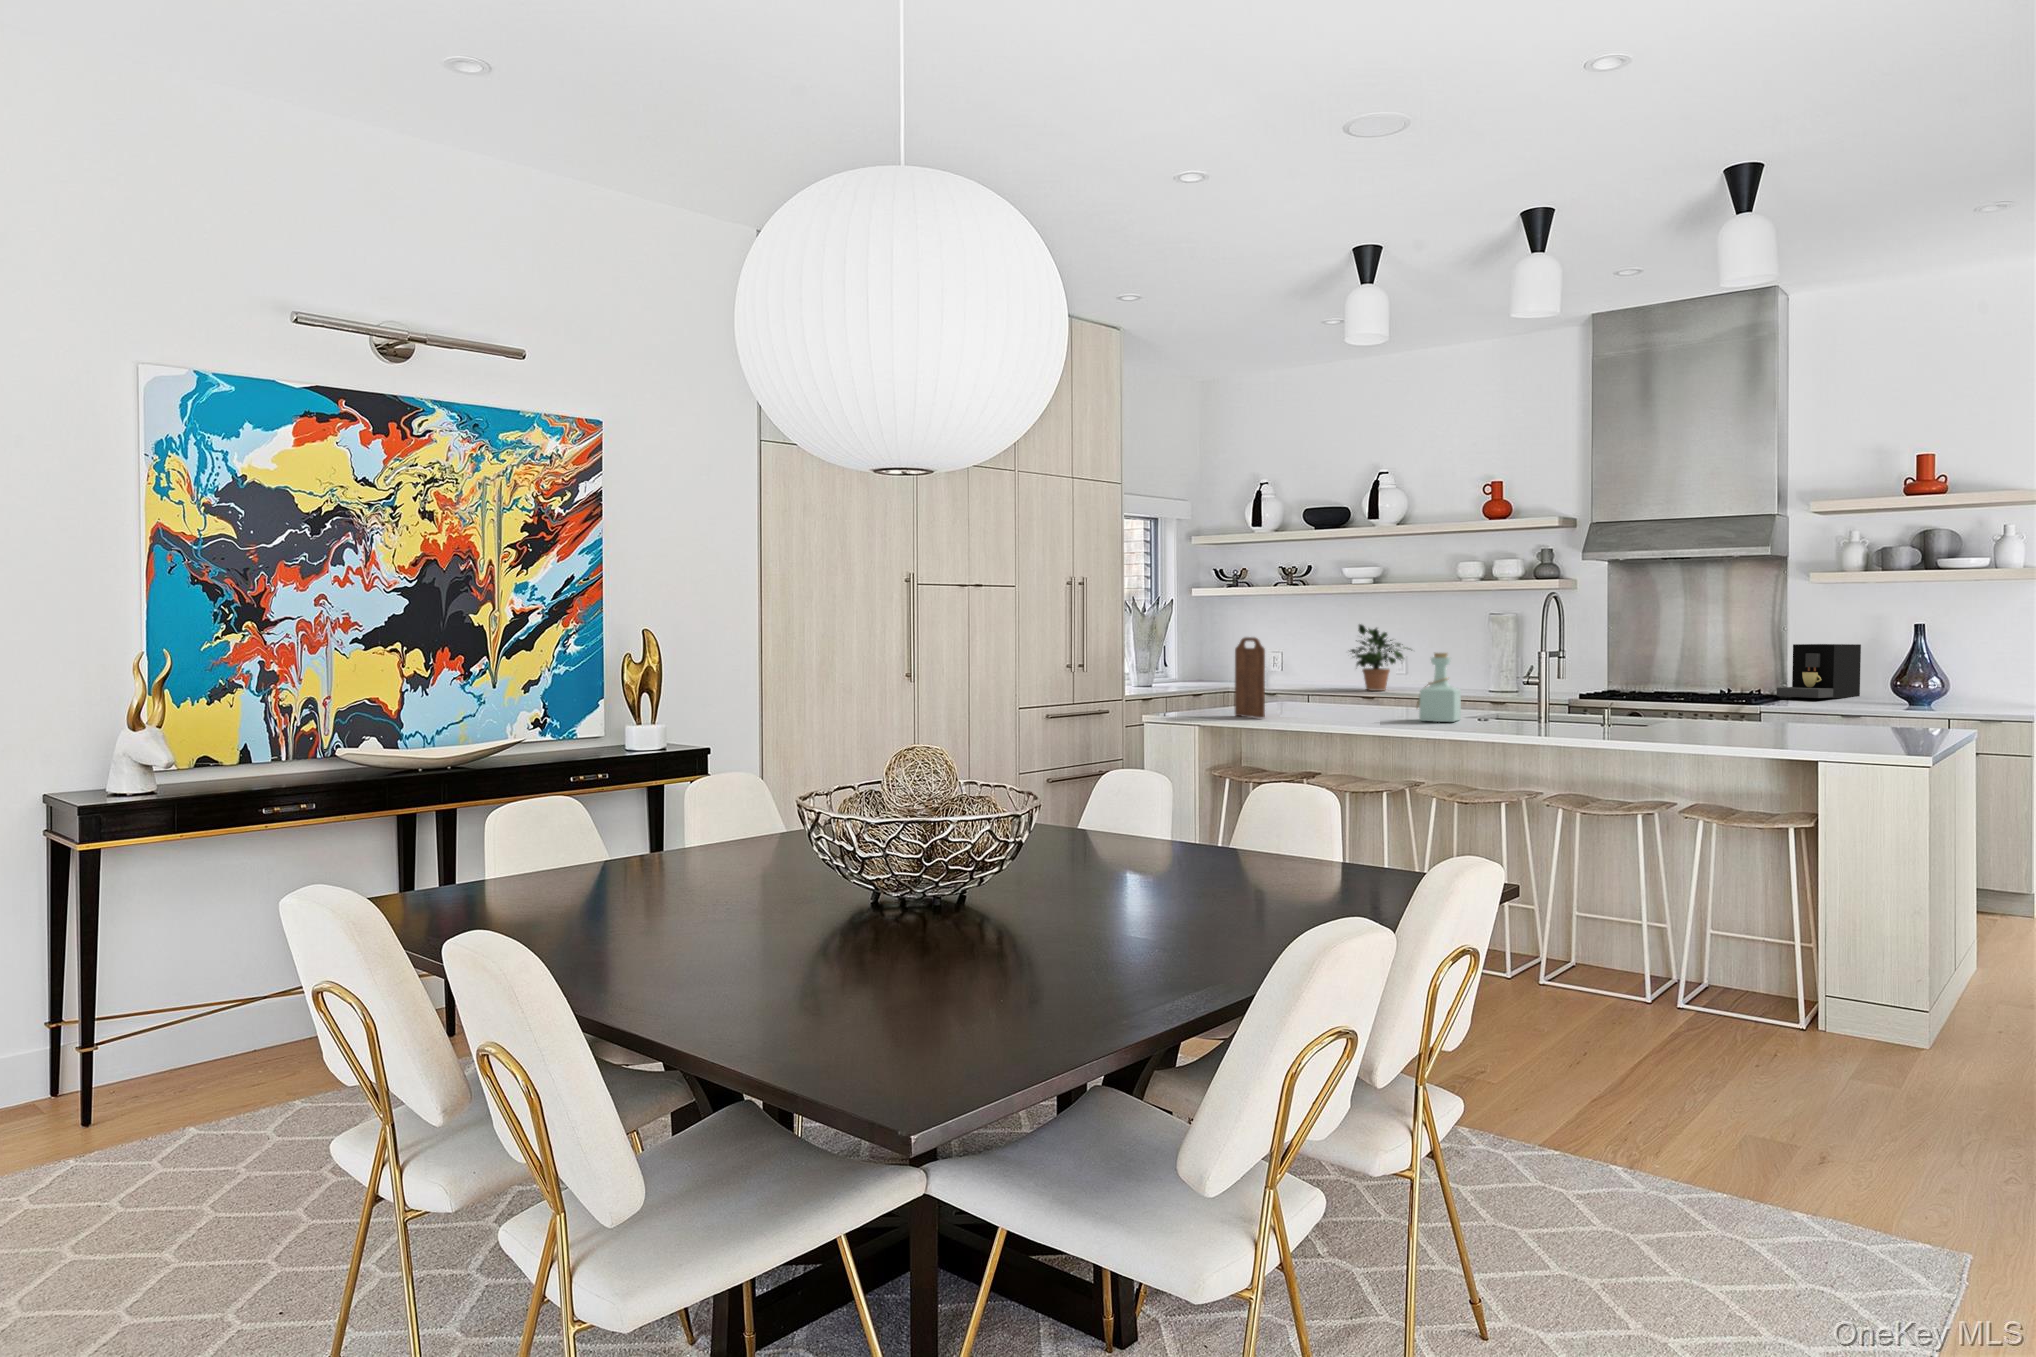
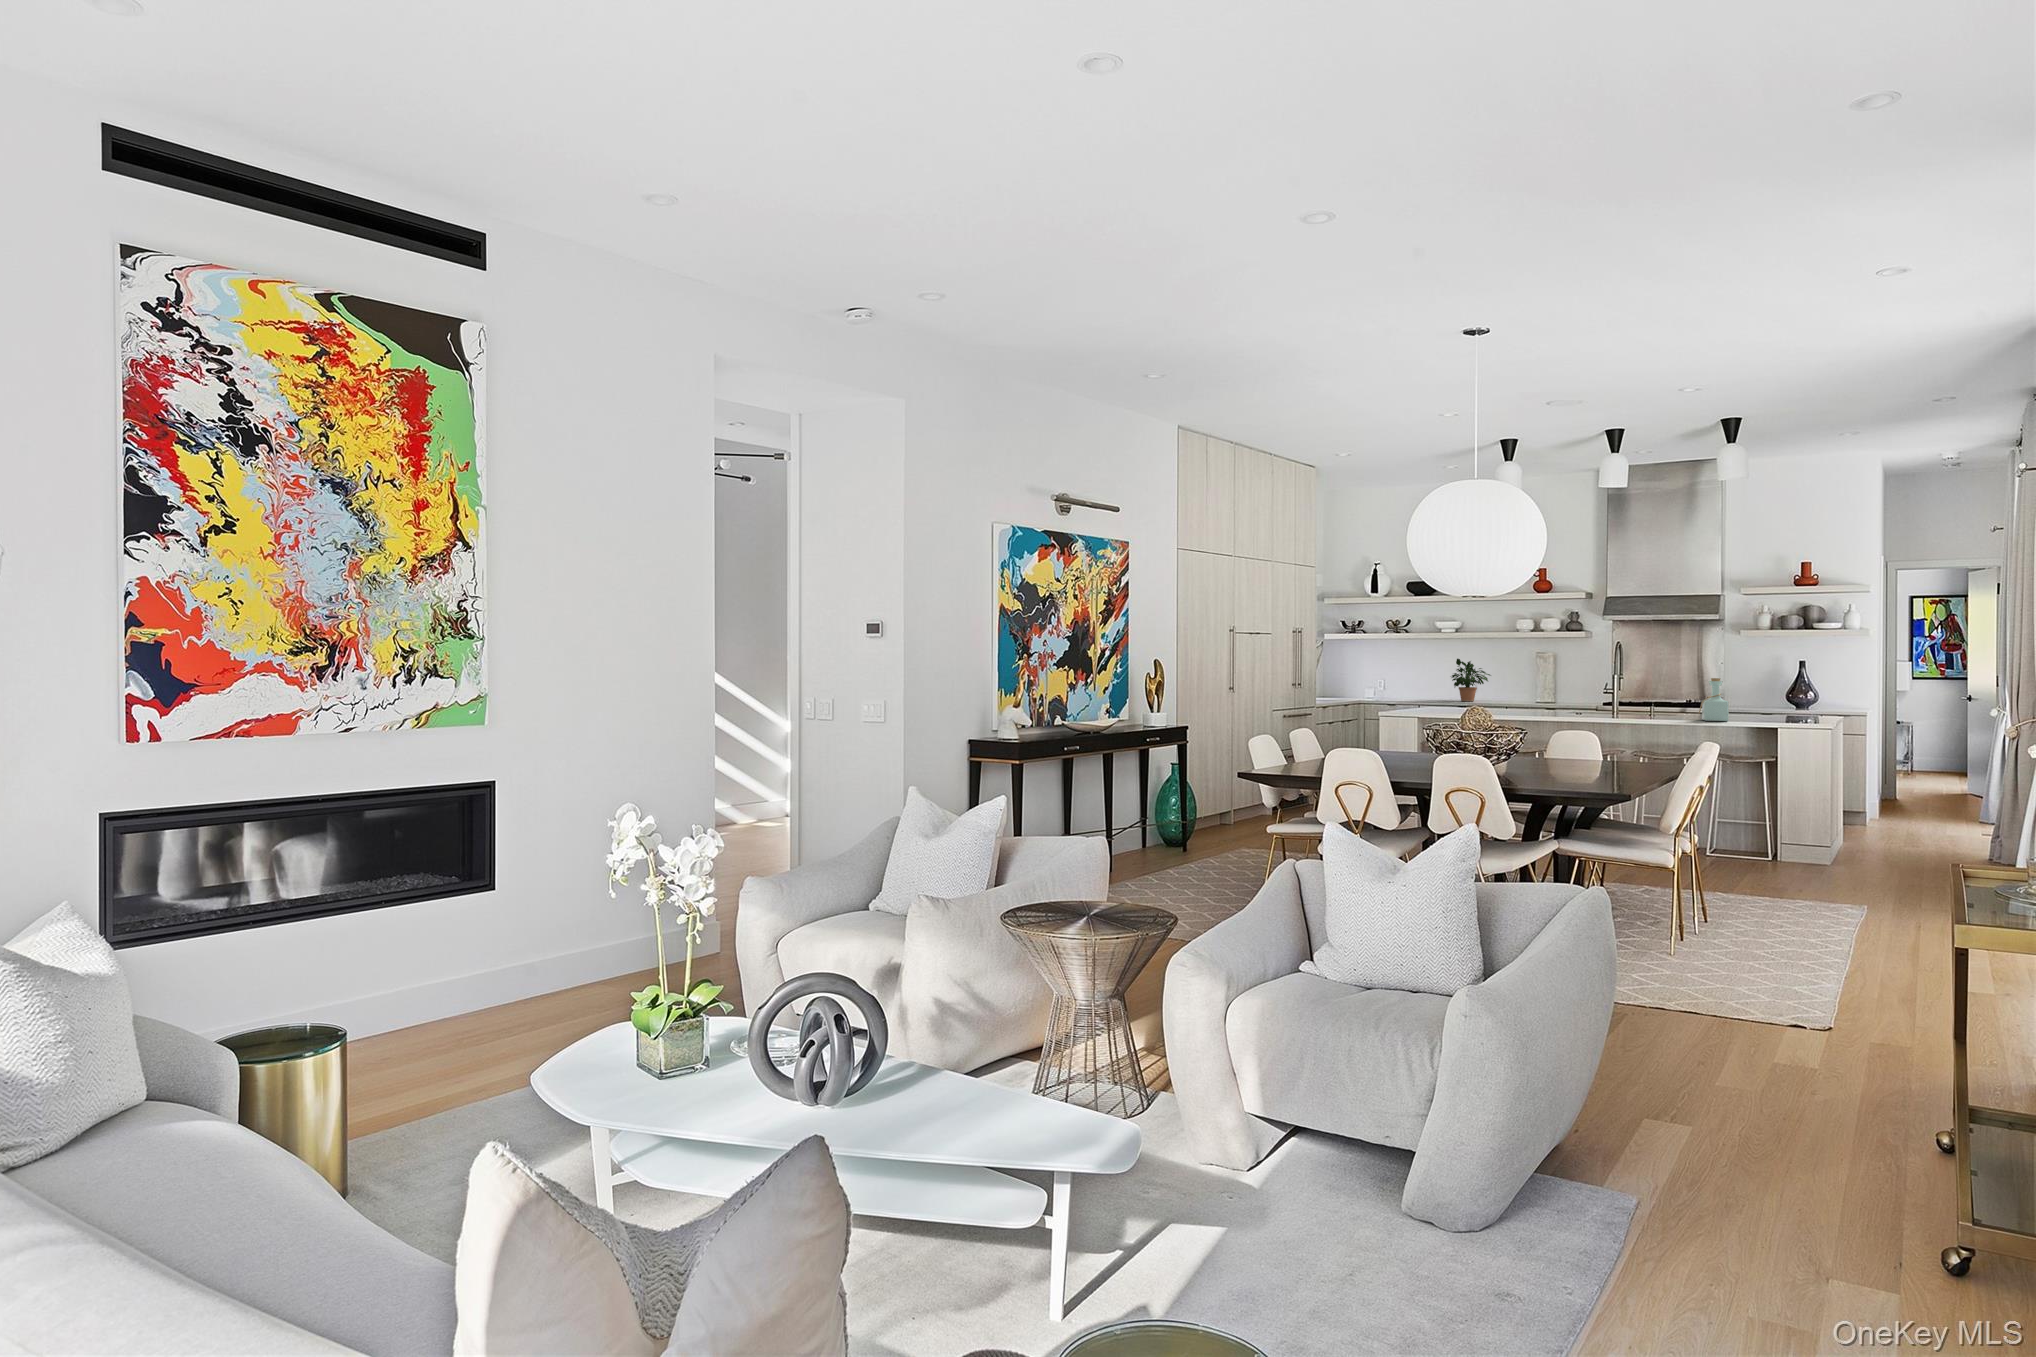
cutting board: present [1235,637,1265,718] -> none [1417,667,1442,716]
coffee maker: present [1777,644,1861,698] -> none [1721,672,1766,704]
bottle: present [1417,653,1461,722] -> present [1699,678,1729,721]

